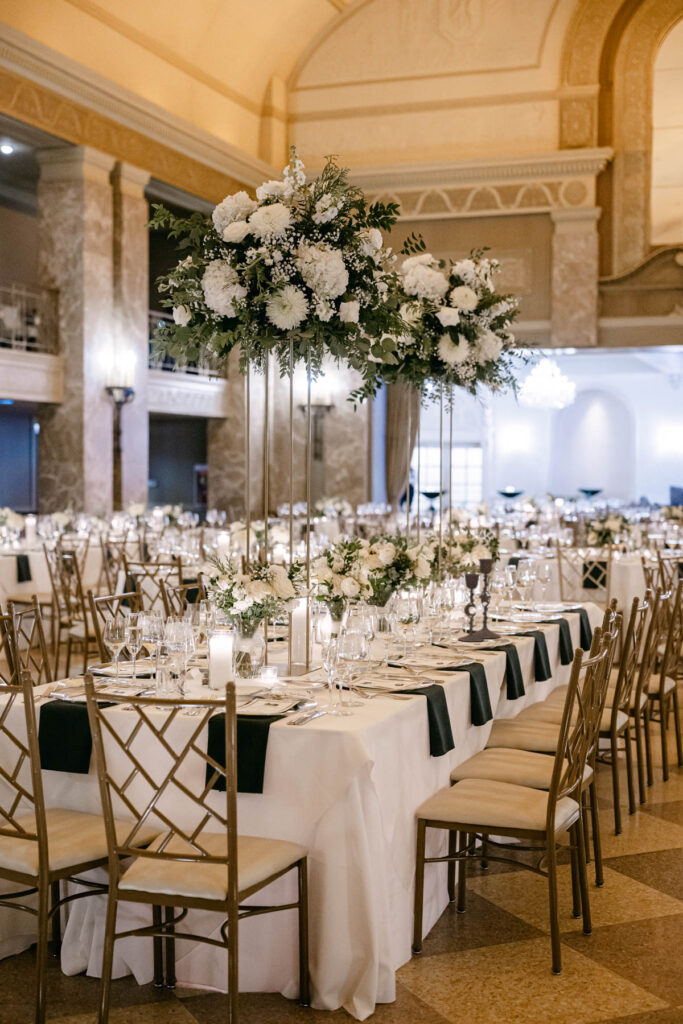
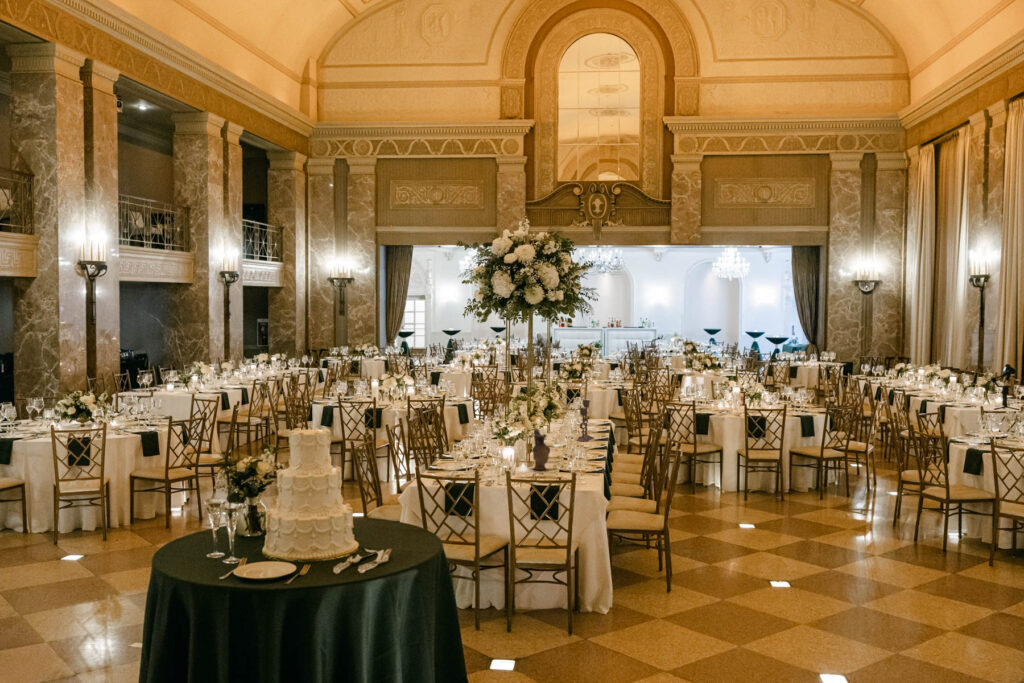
ceramic pitcher: none [260,597,297,688] -> present [533,429,550,470]

